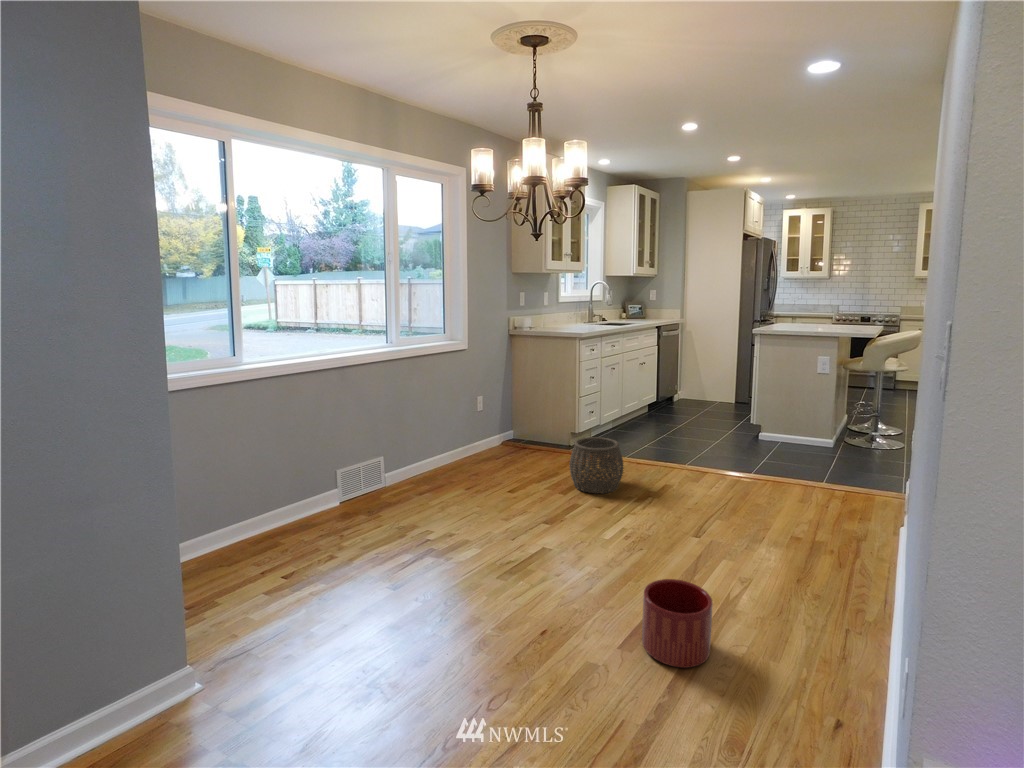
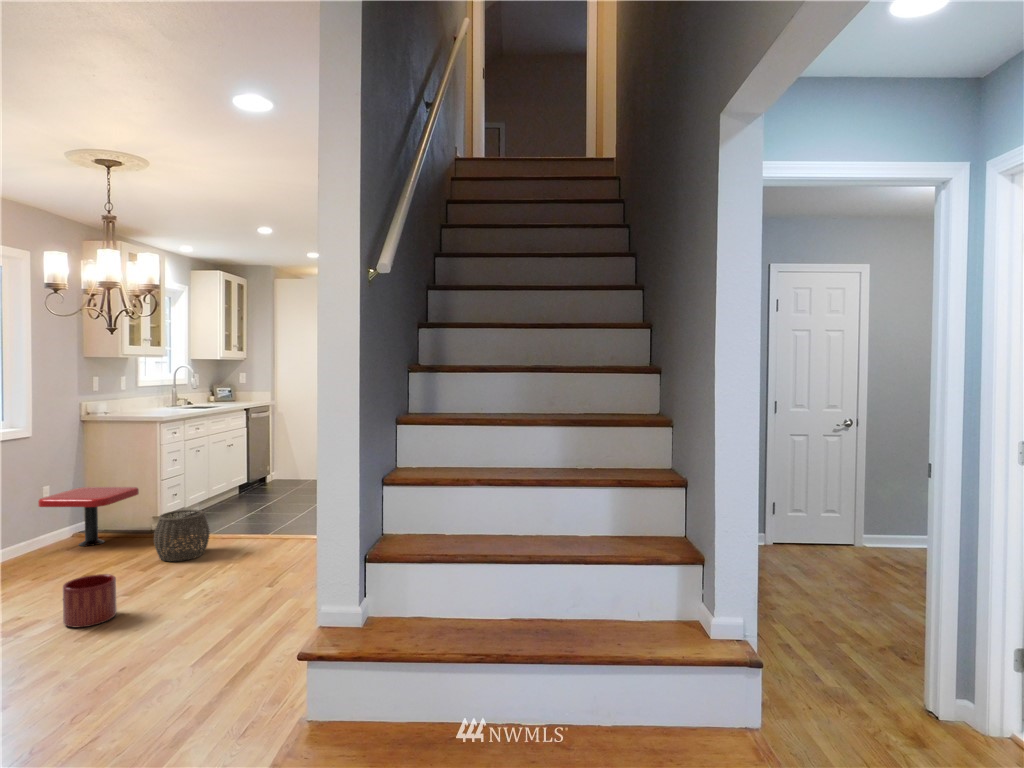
pedestal table: none [477,398,557,456] -> present [38,487,139,546]
planter: present [642,579,713,668] -> present [63,574,117,628]

